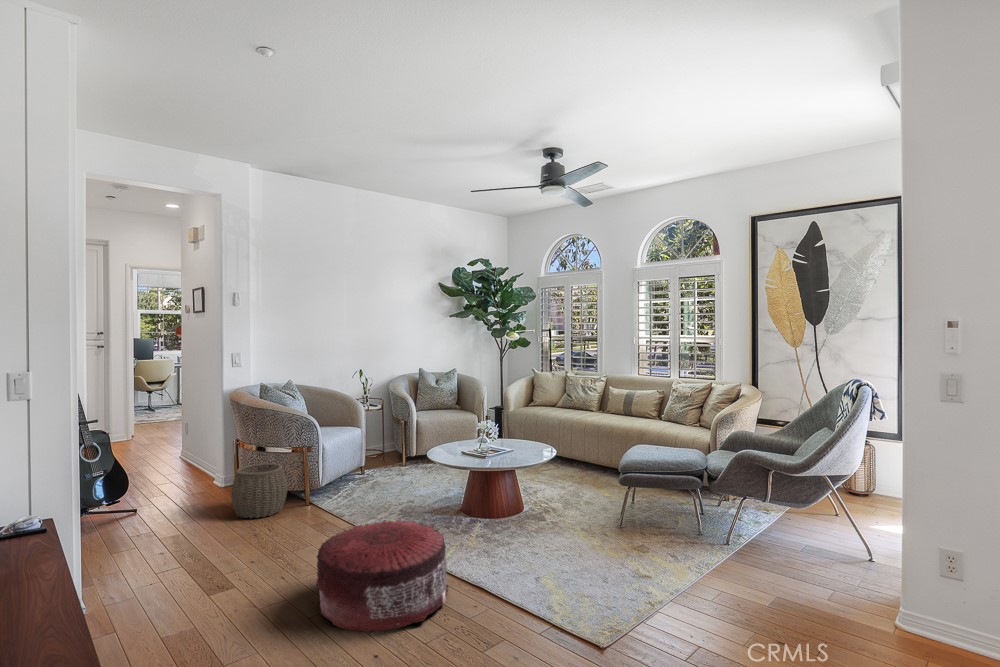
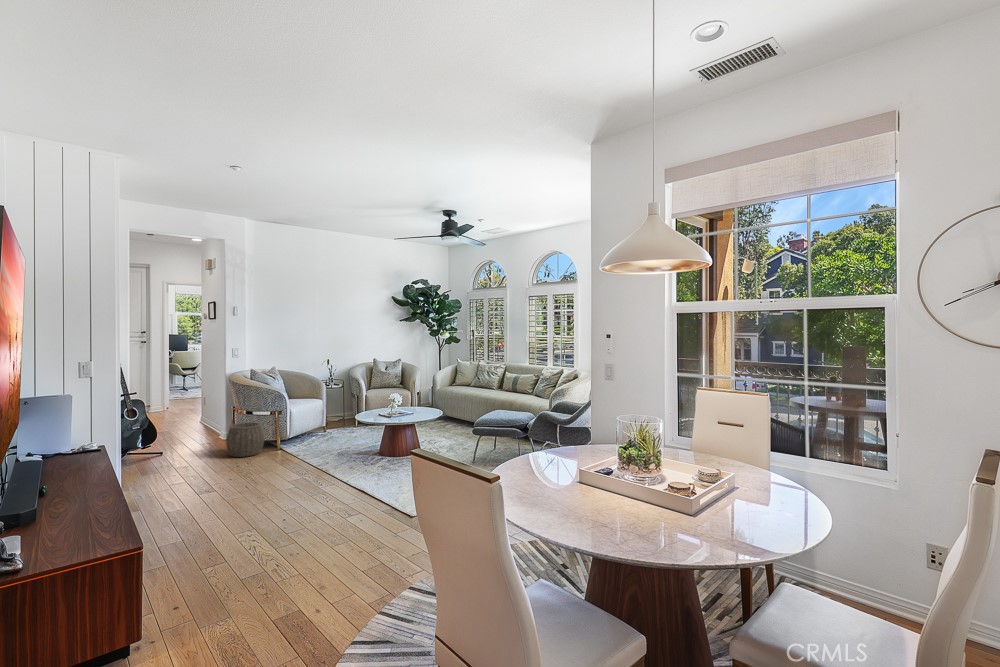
pouf: present [317,519,448,632] -> none [261,451,345,510]

